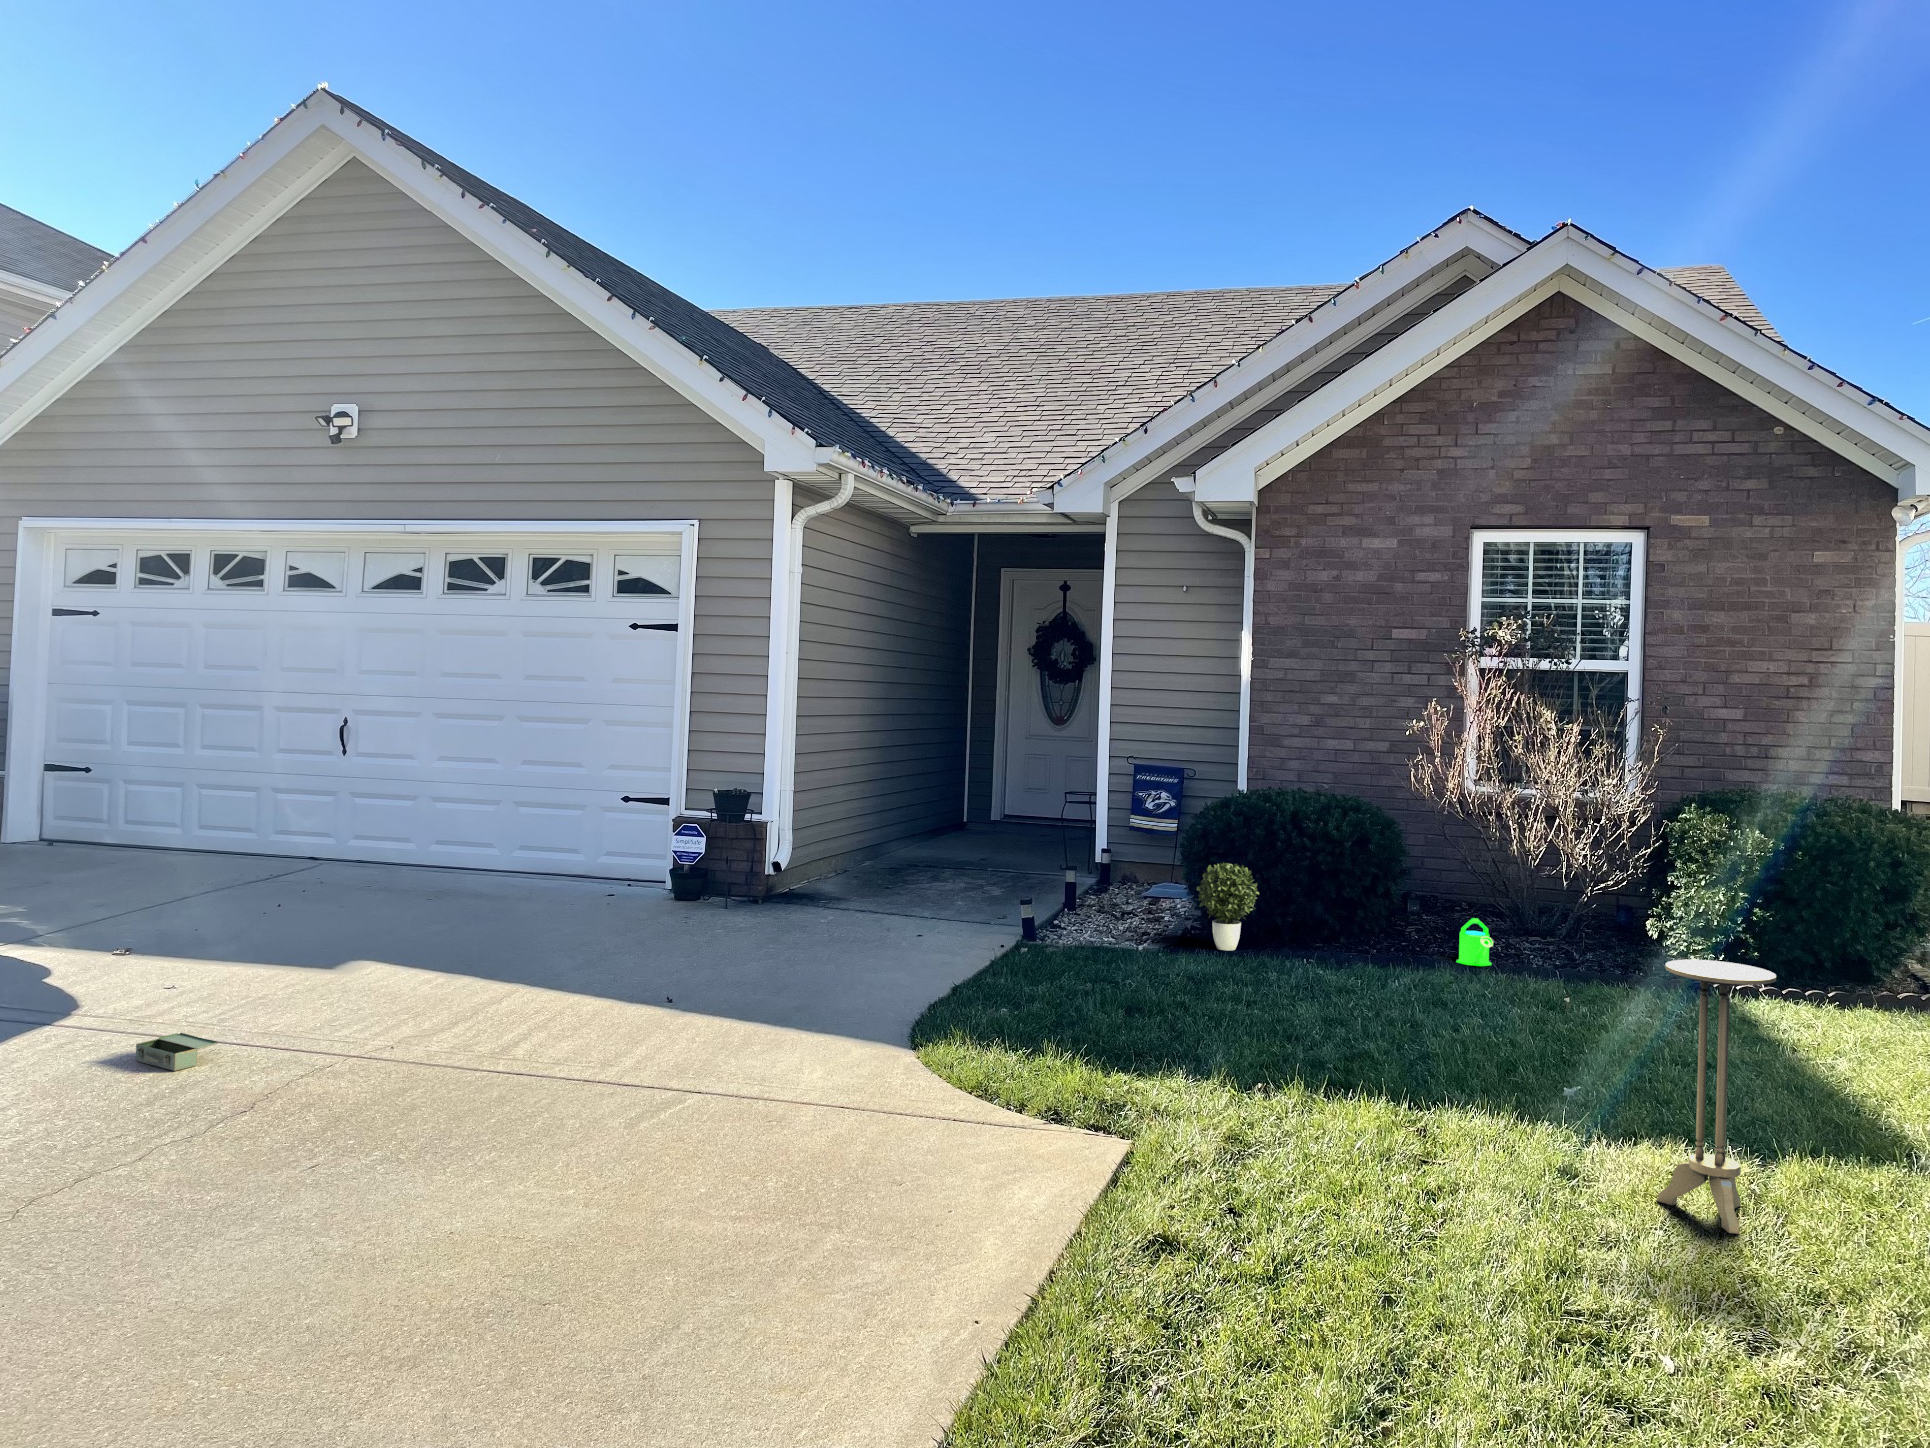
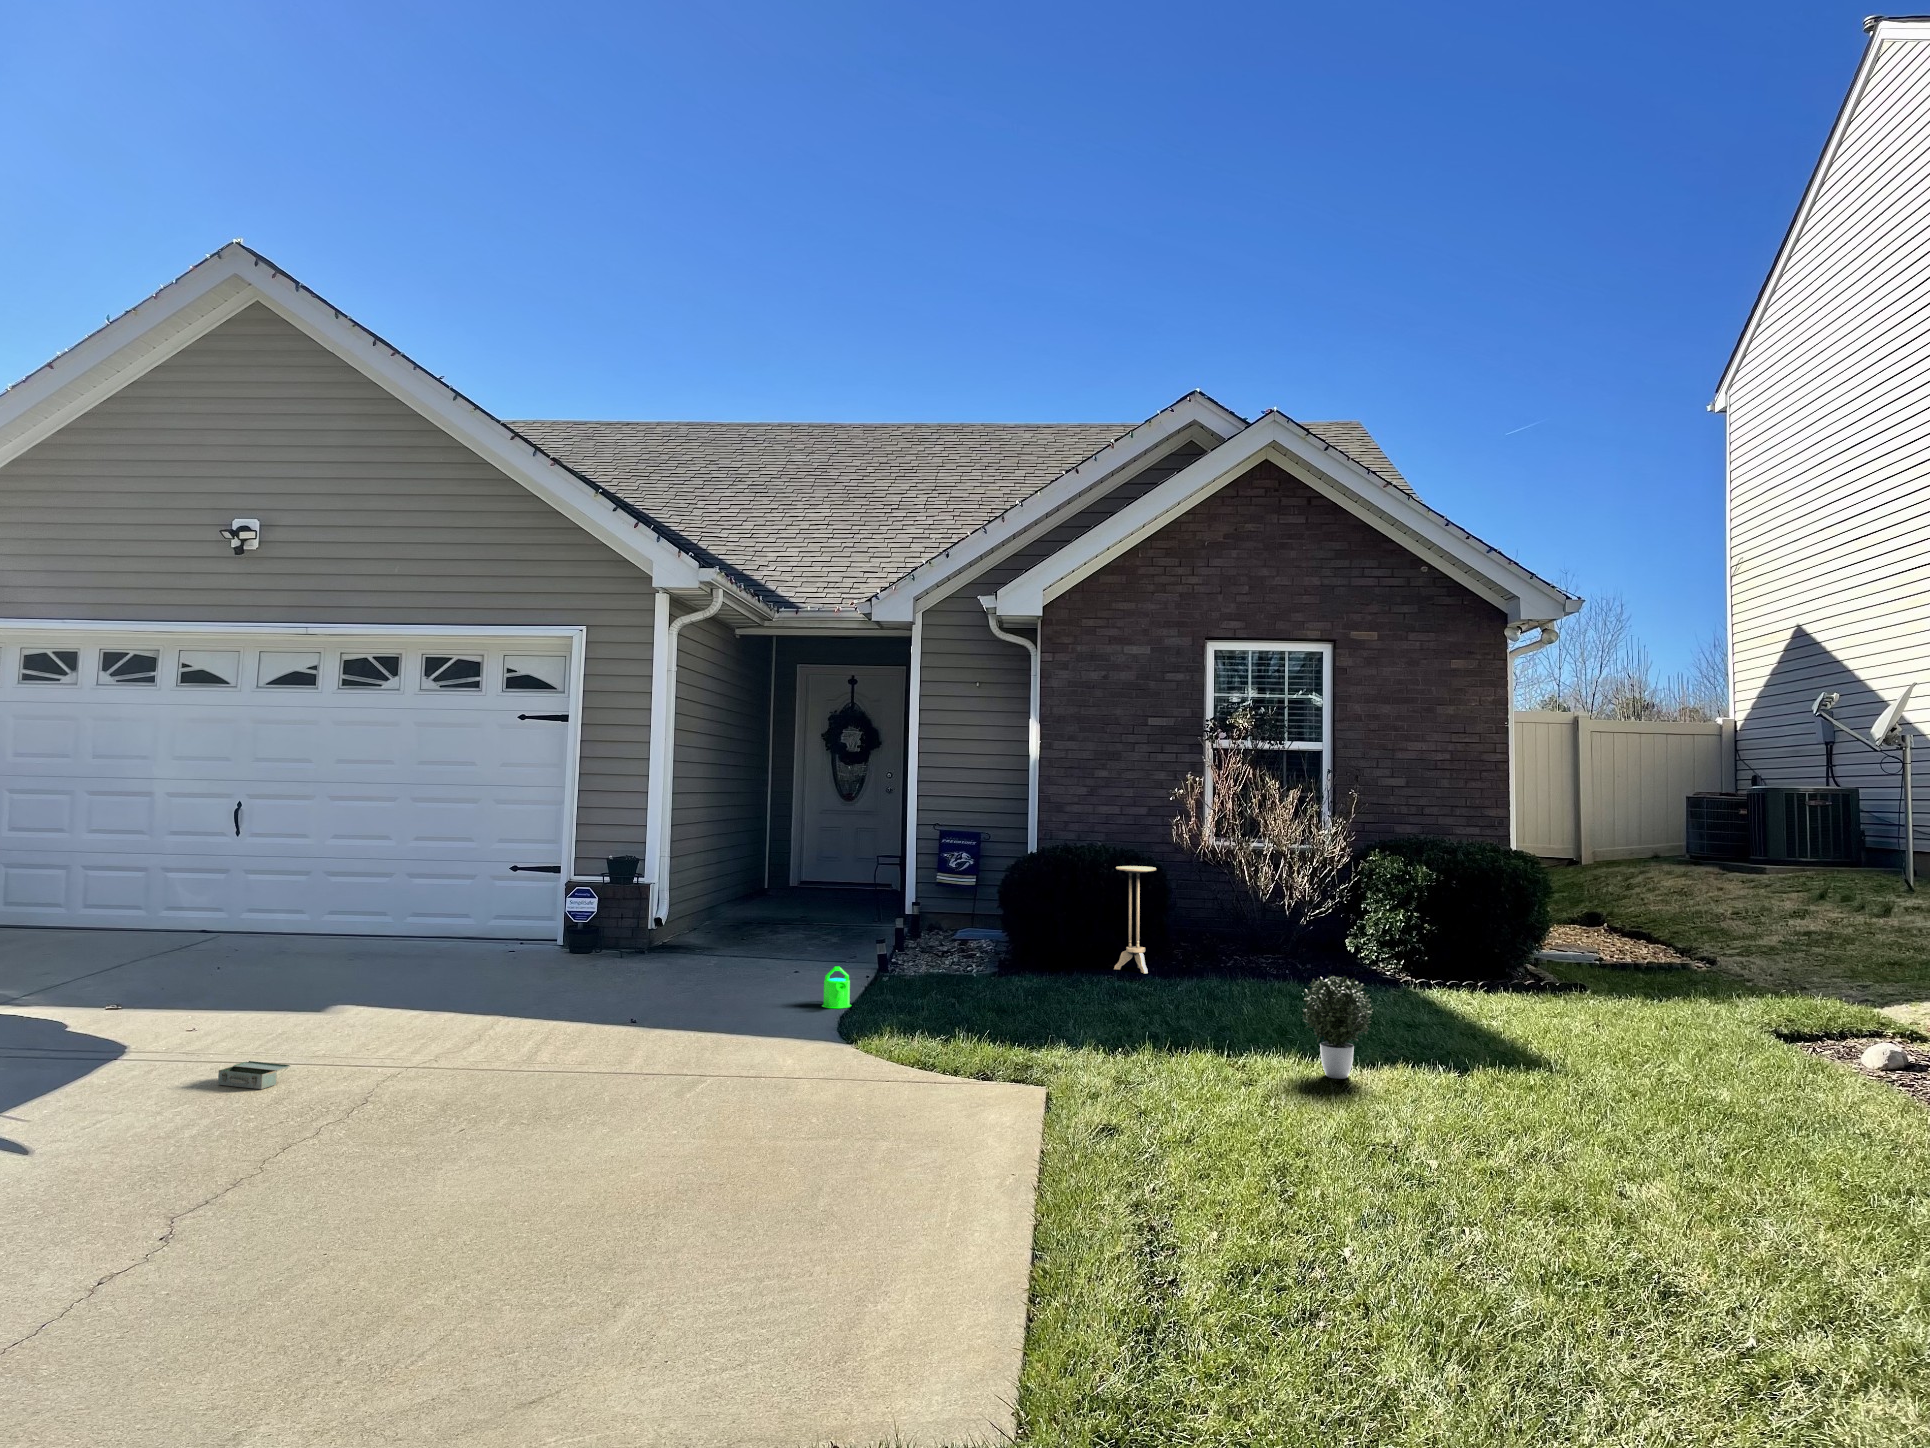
potted plant: present [1197,862,1259,951] -> present [1303,975,1373,1079]
watering can: present [1456,918,1493,966] -> present [822,966,851,1008]
side table: present [1657,960,1776,1234] -> present [1114,866,1156,973]

